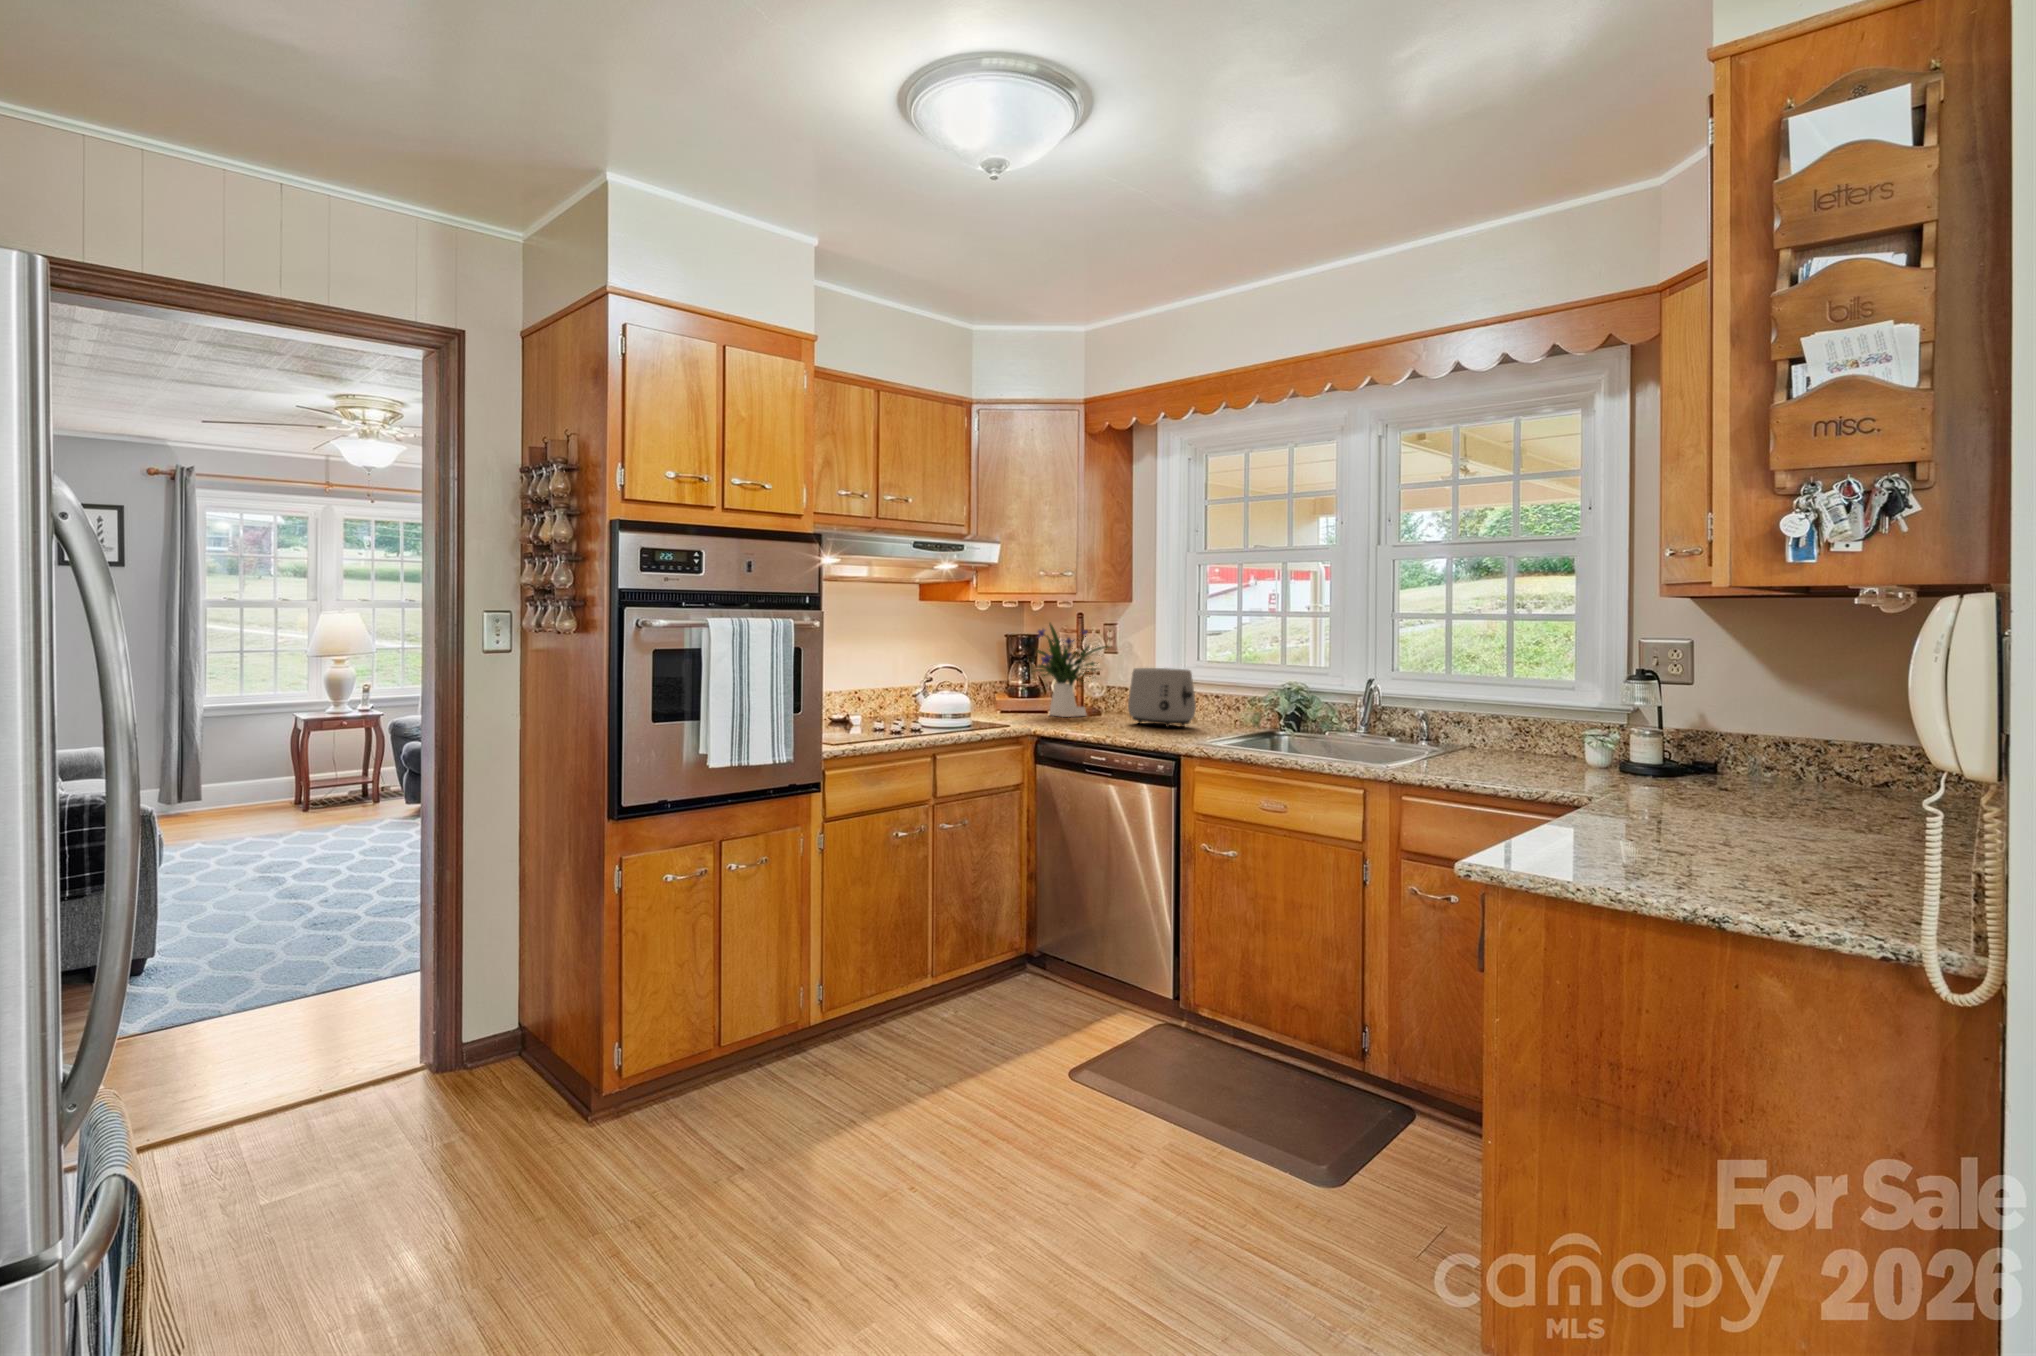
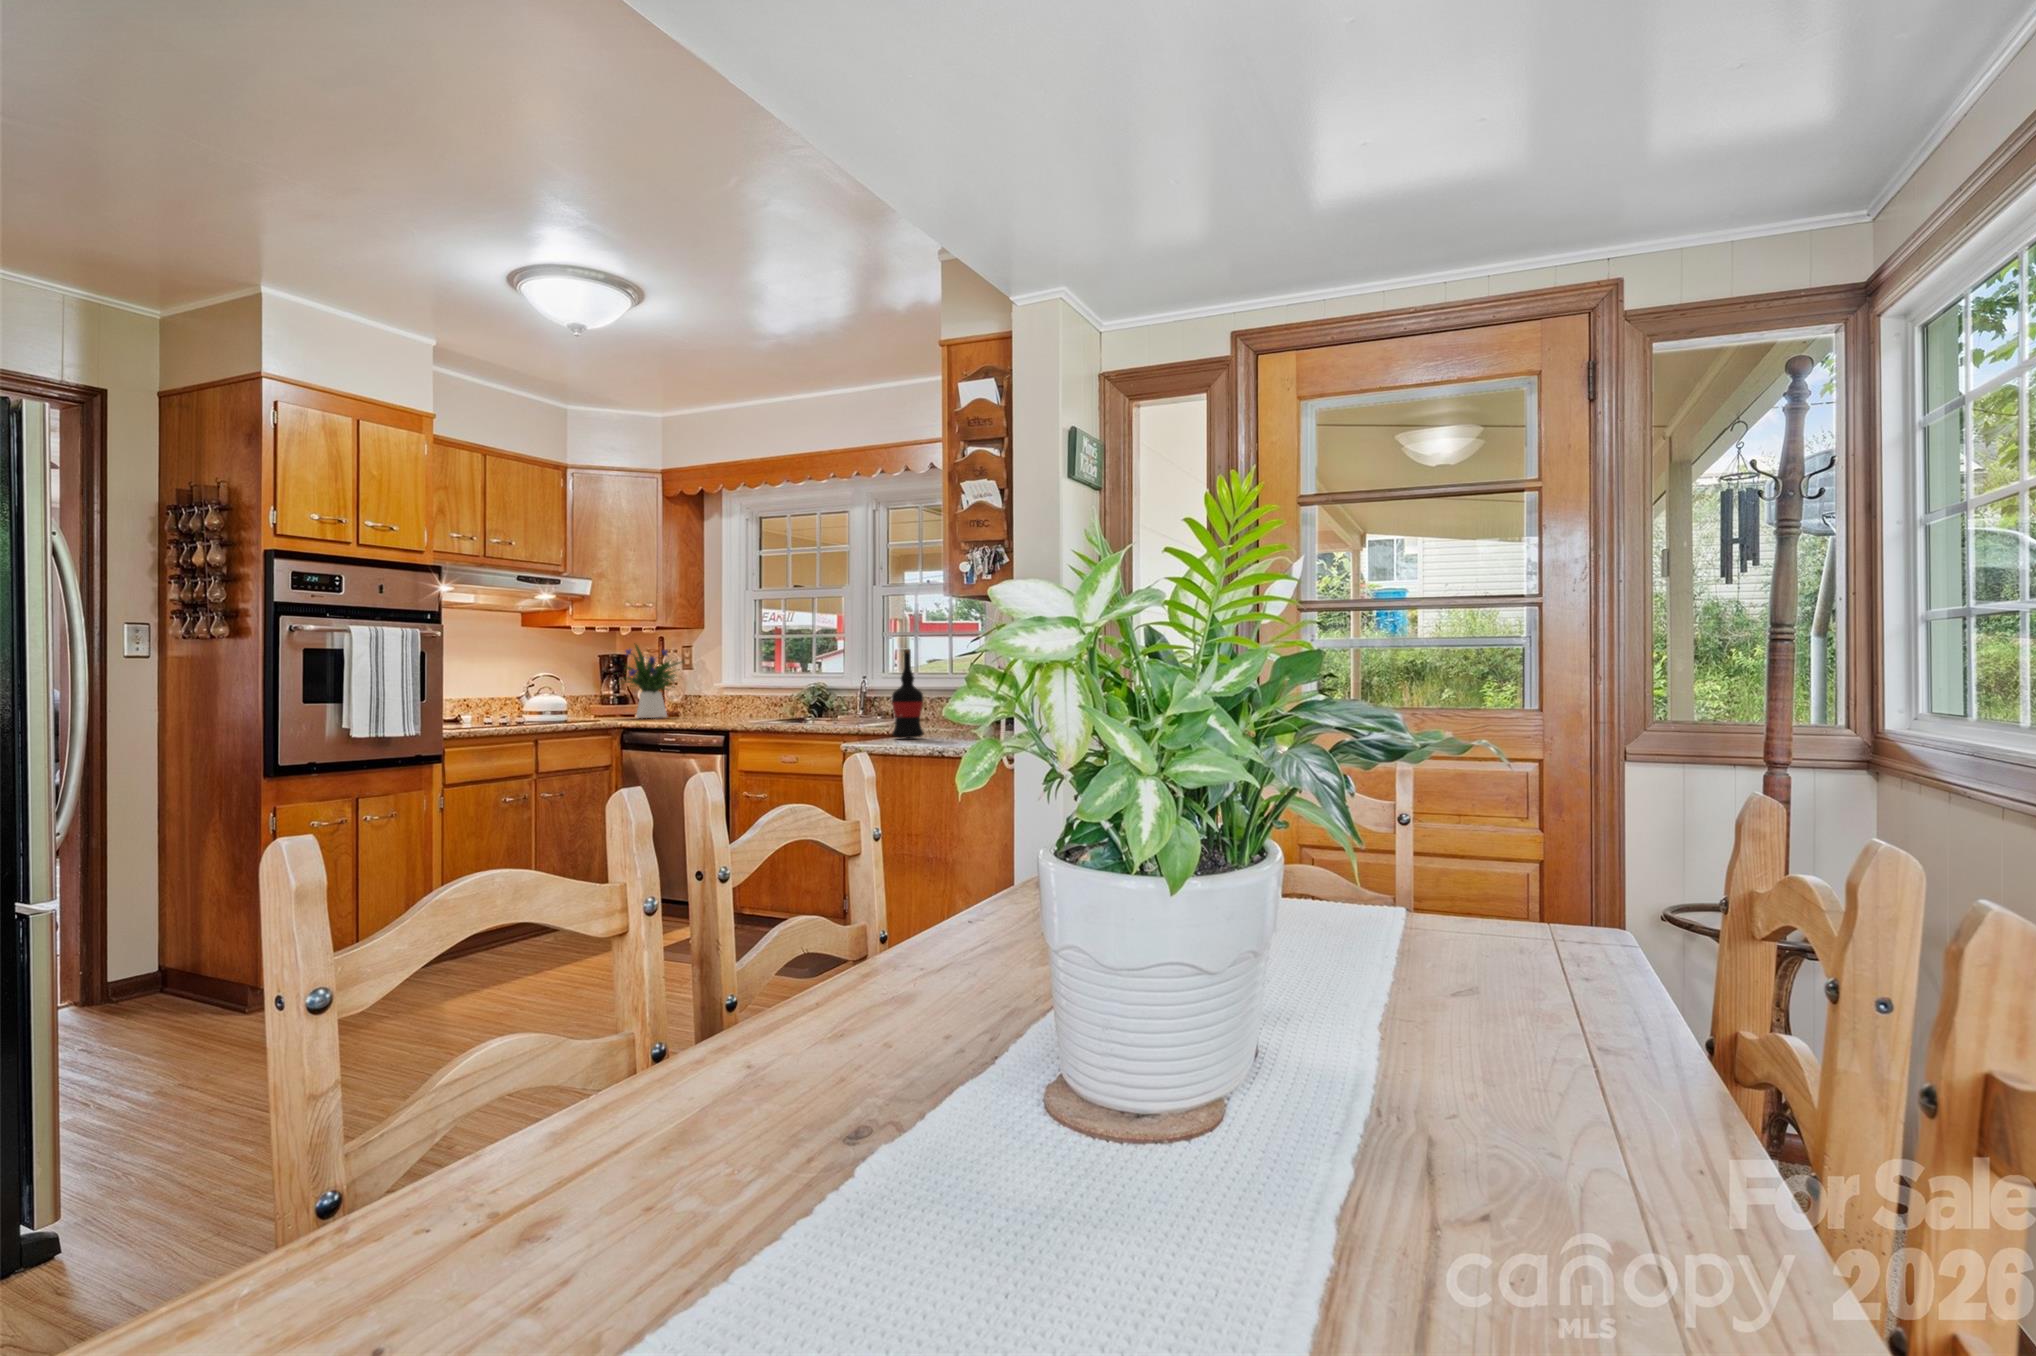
toaster: present [1128,668,1196,728] -> none [699,676,750,719]
wine bottle: none [1537,684,1608,858] -> present [892,649,923,738]

